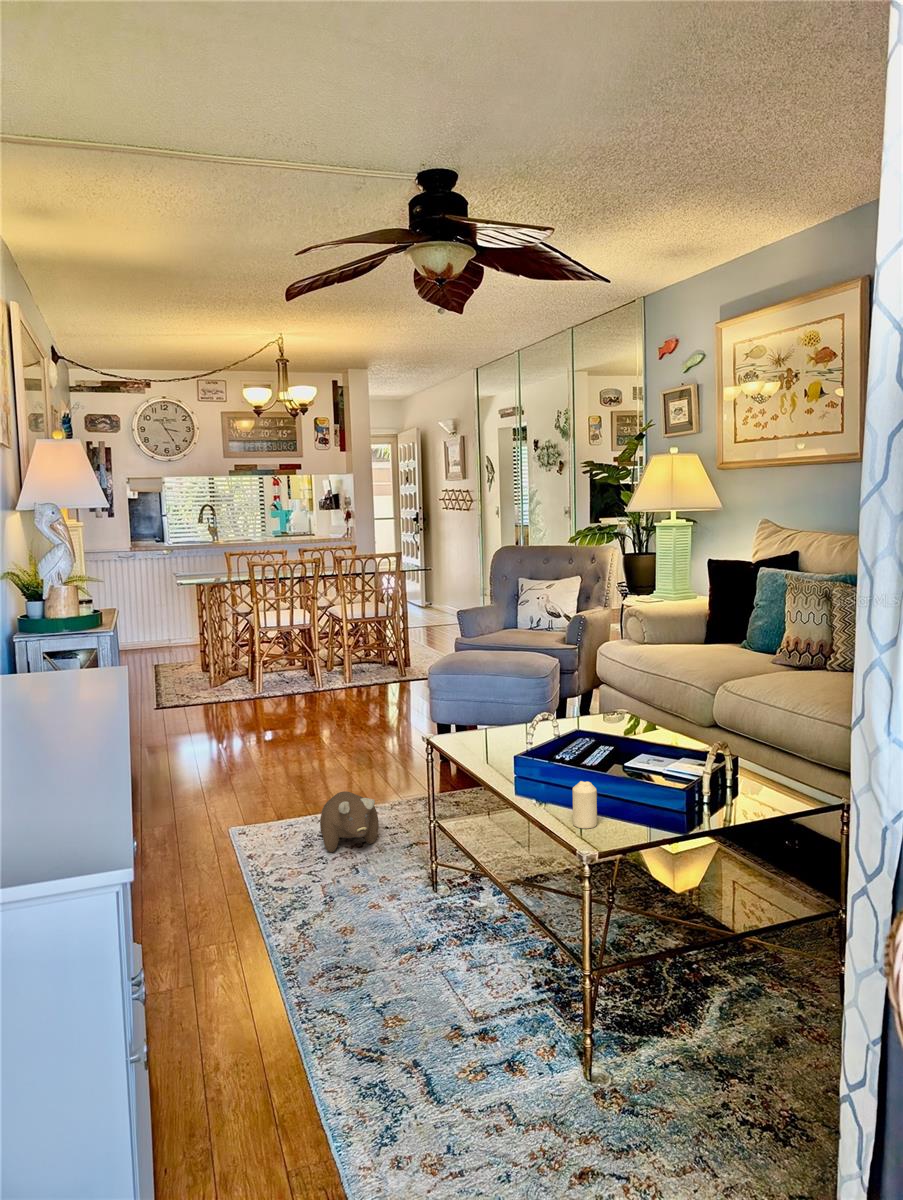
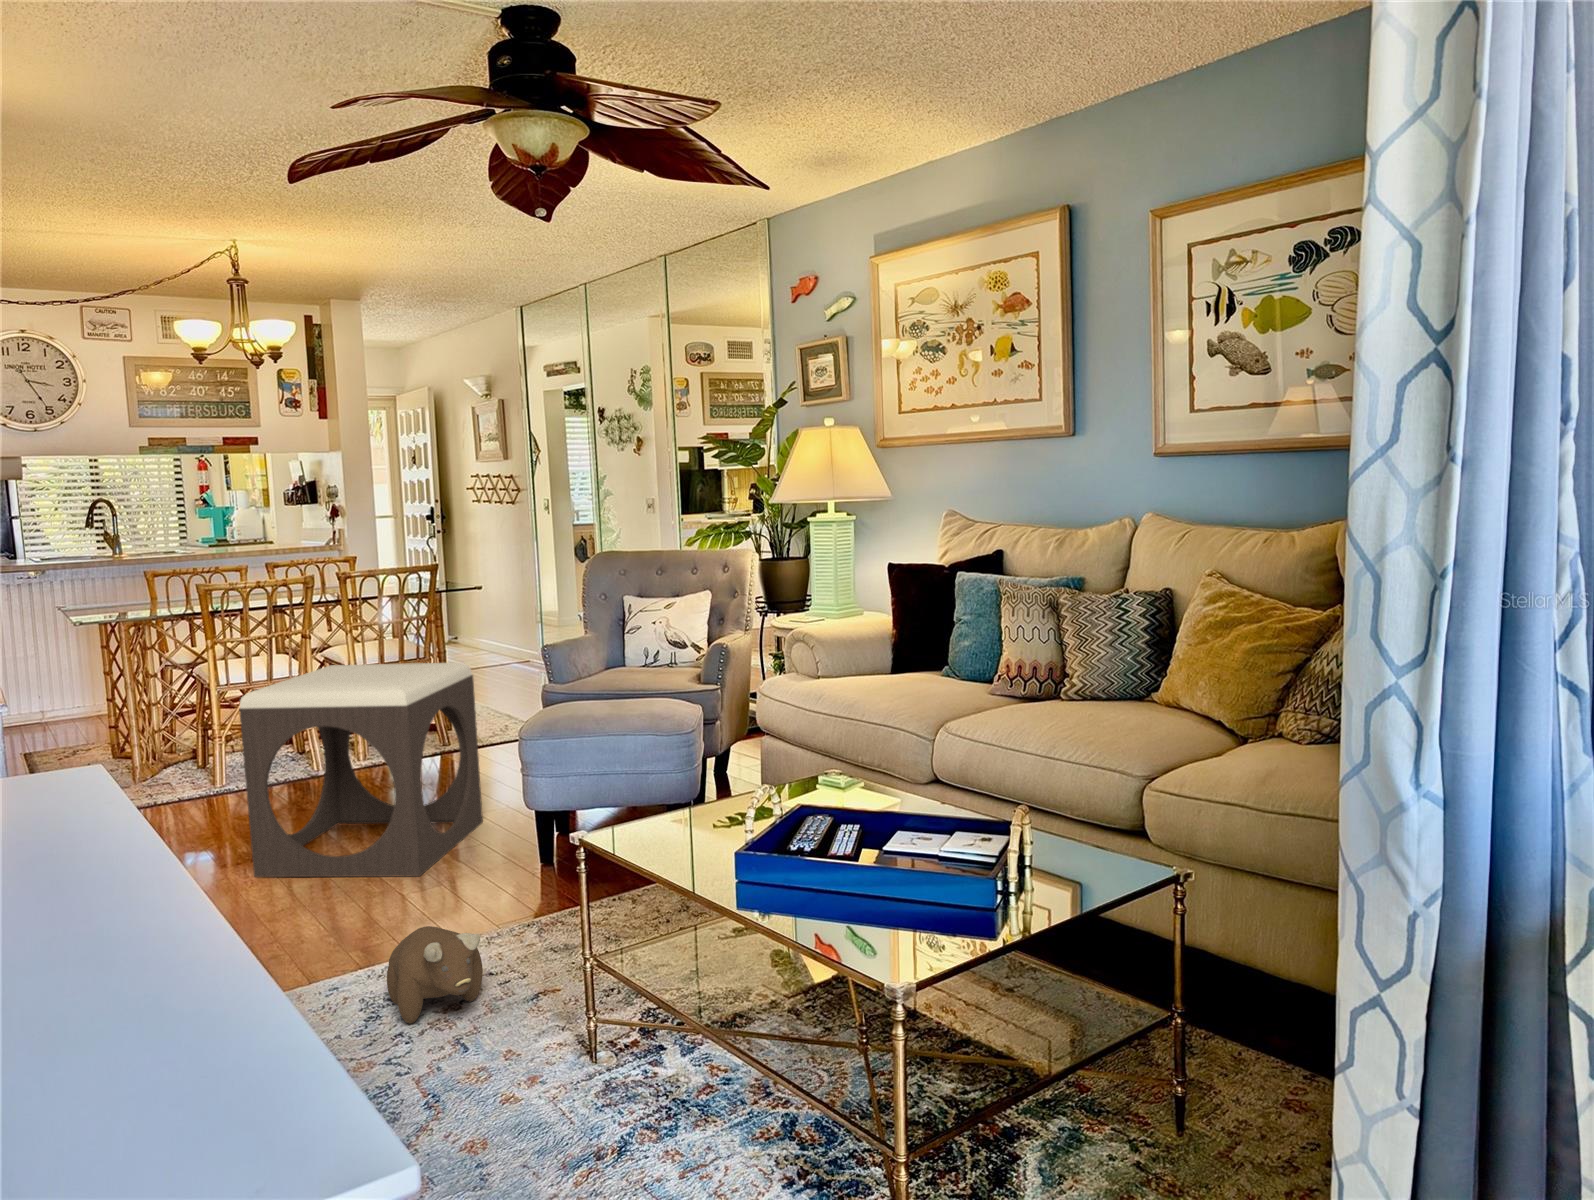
footstool: none [258,619,411,763] -> present [239,663,483,877]
candle: present [573,781,597,829] -> none [840,879,875,947]

